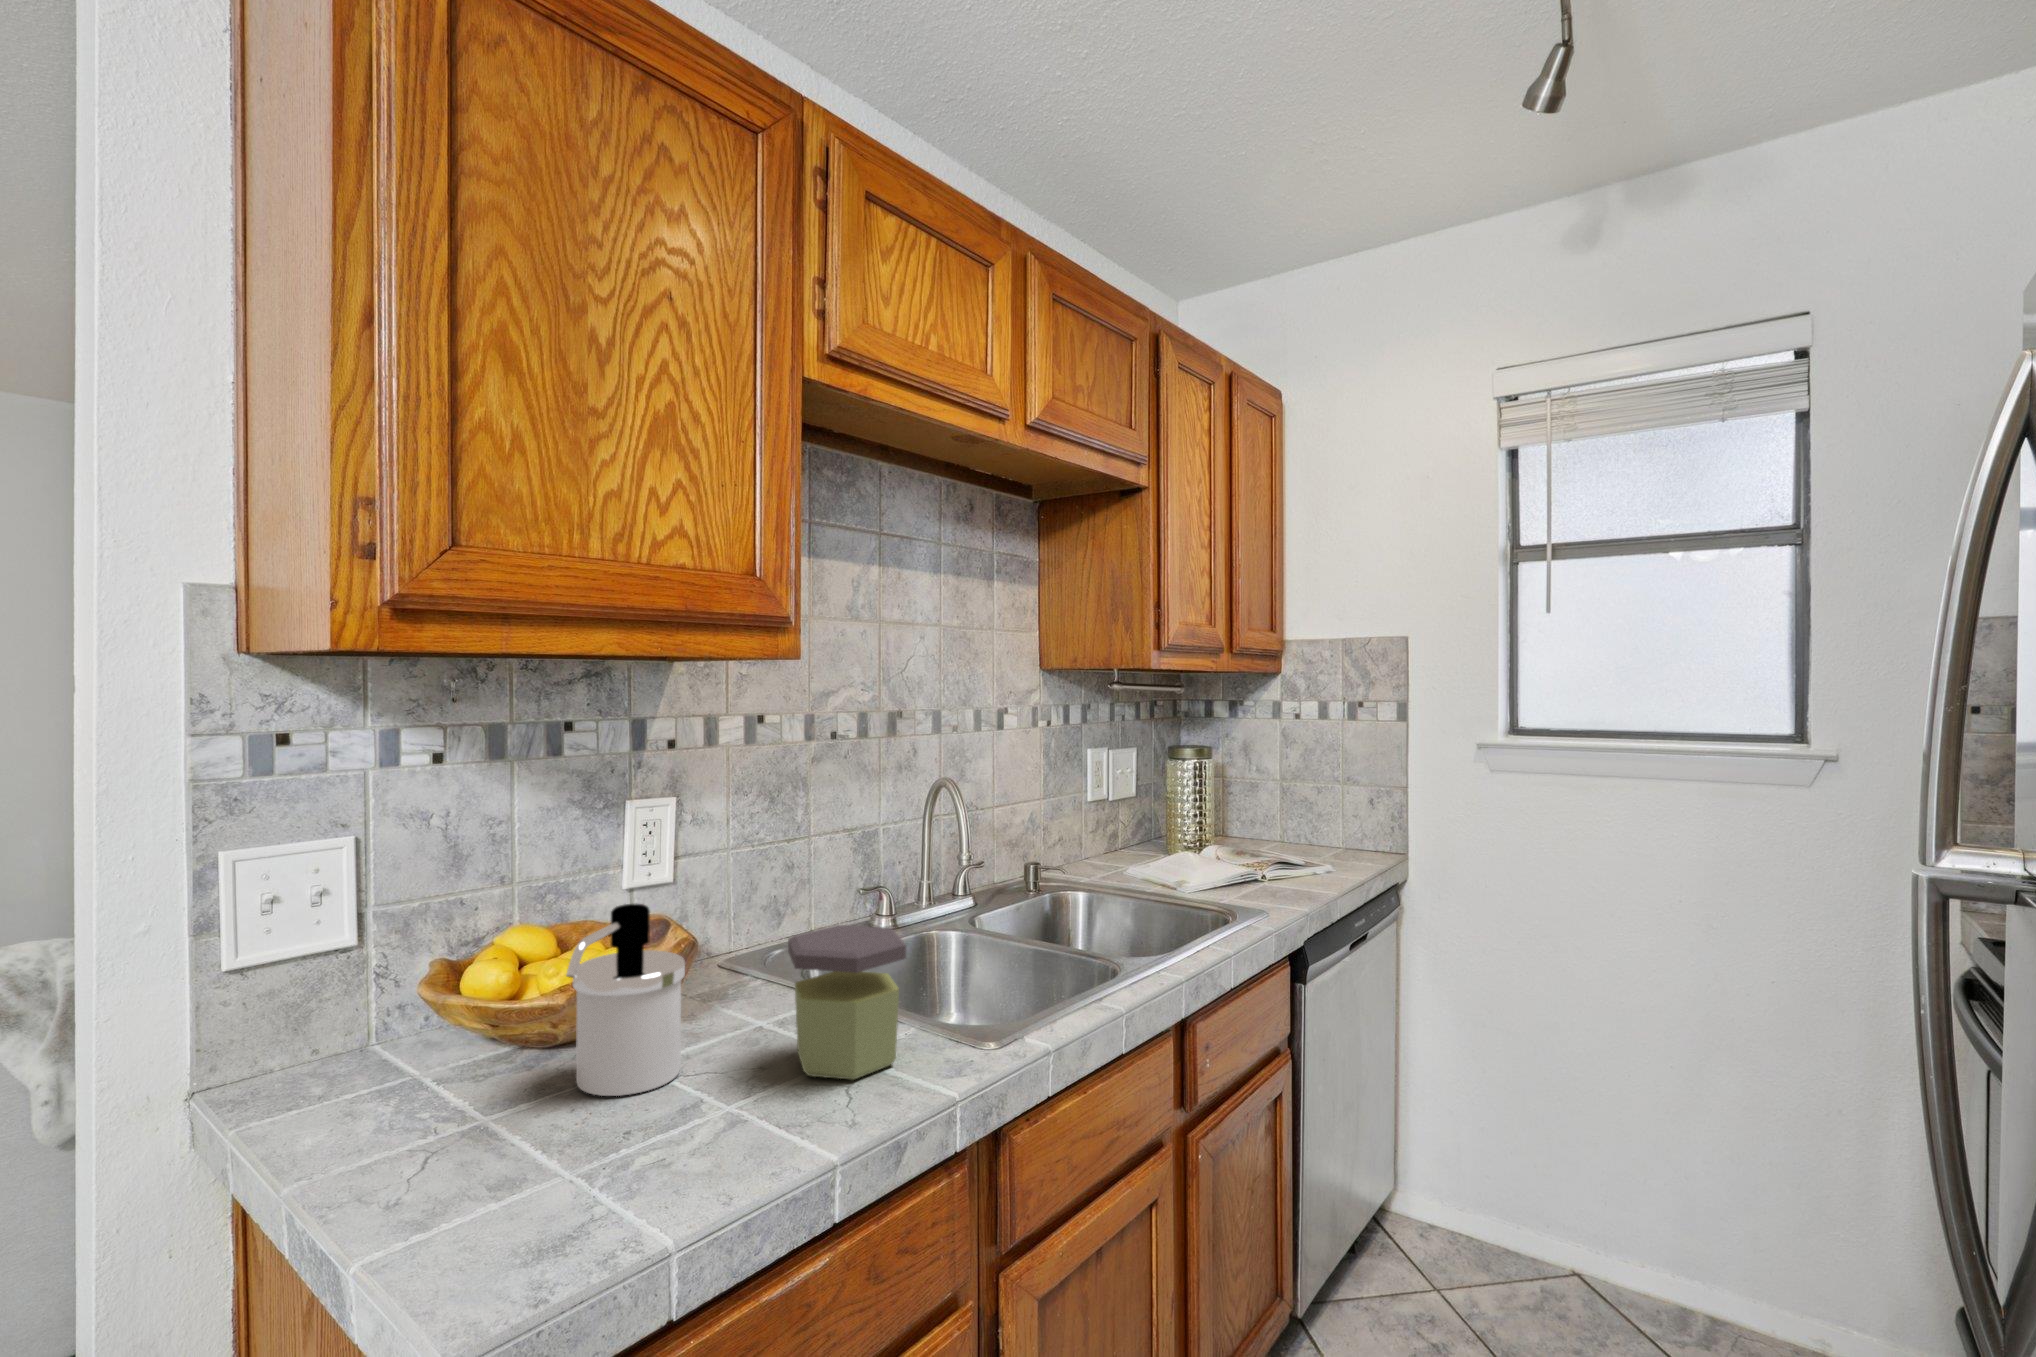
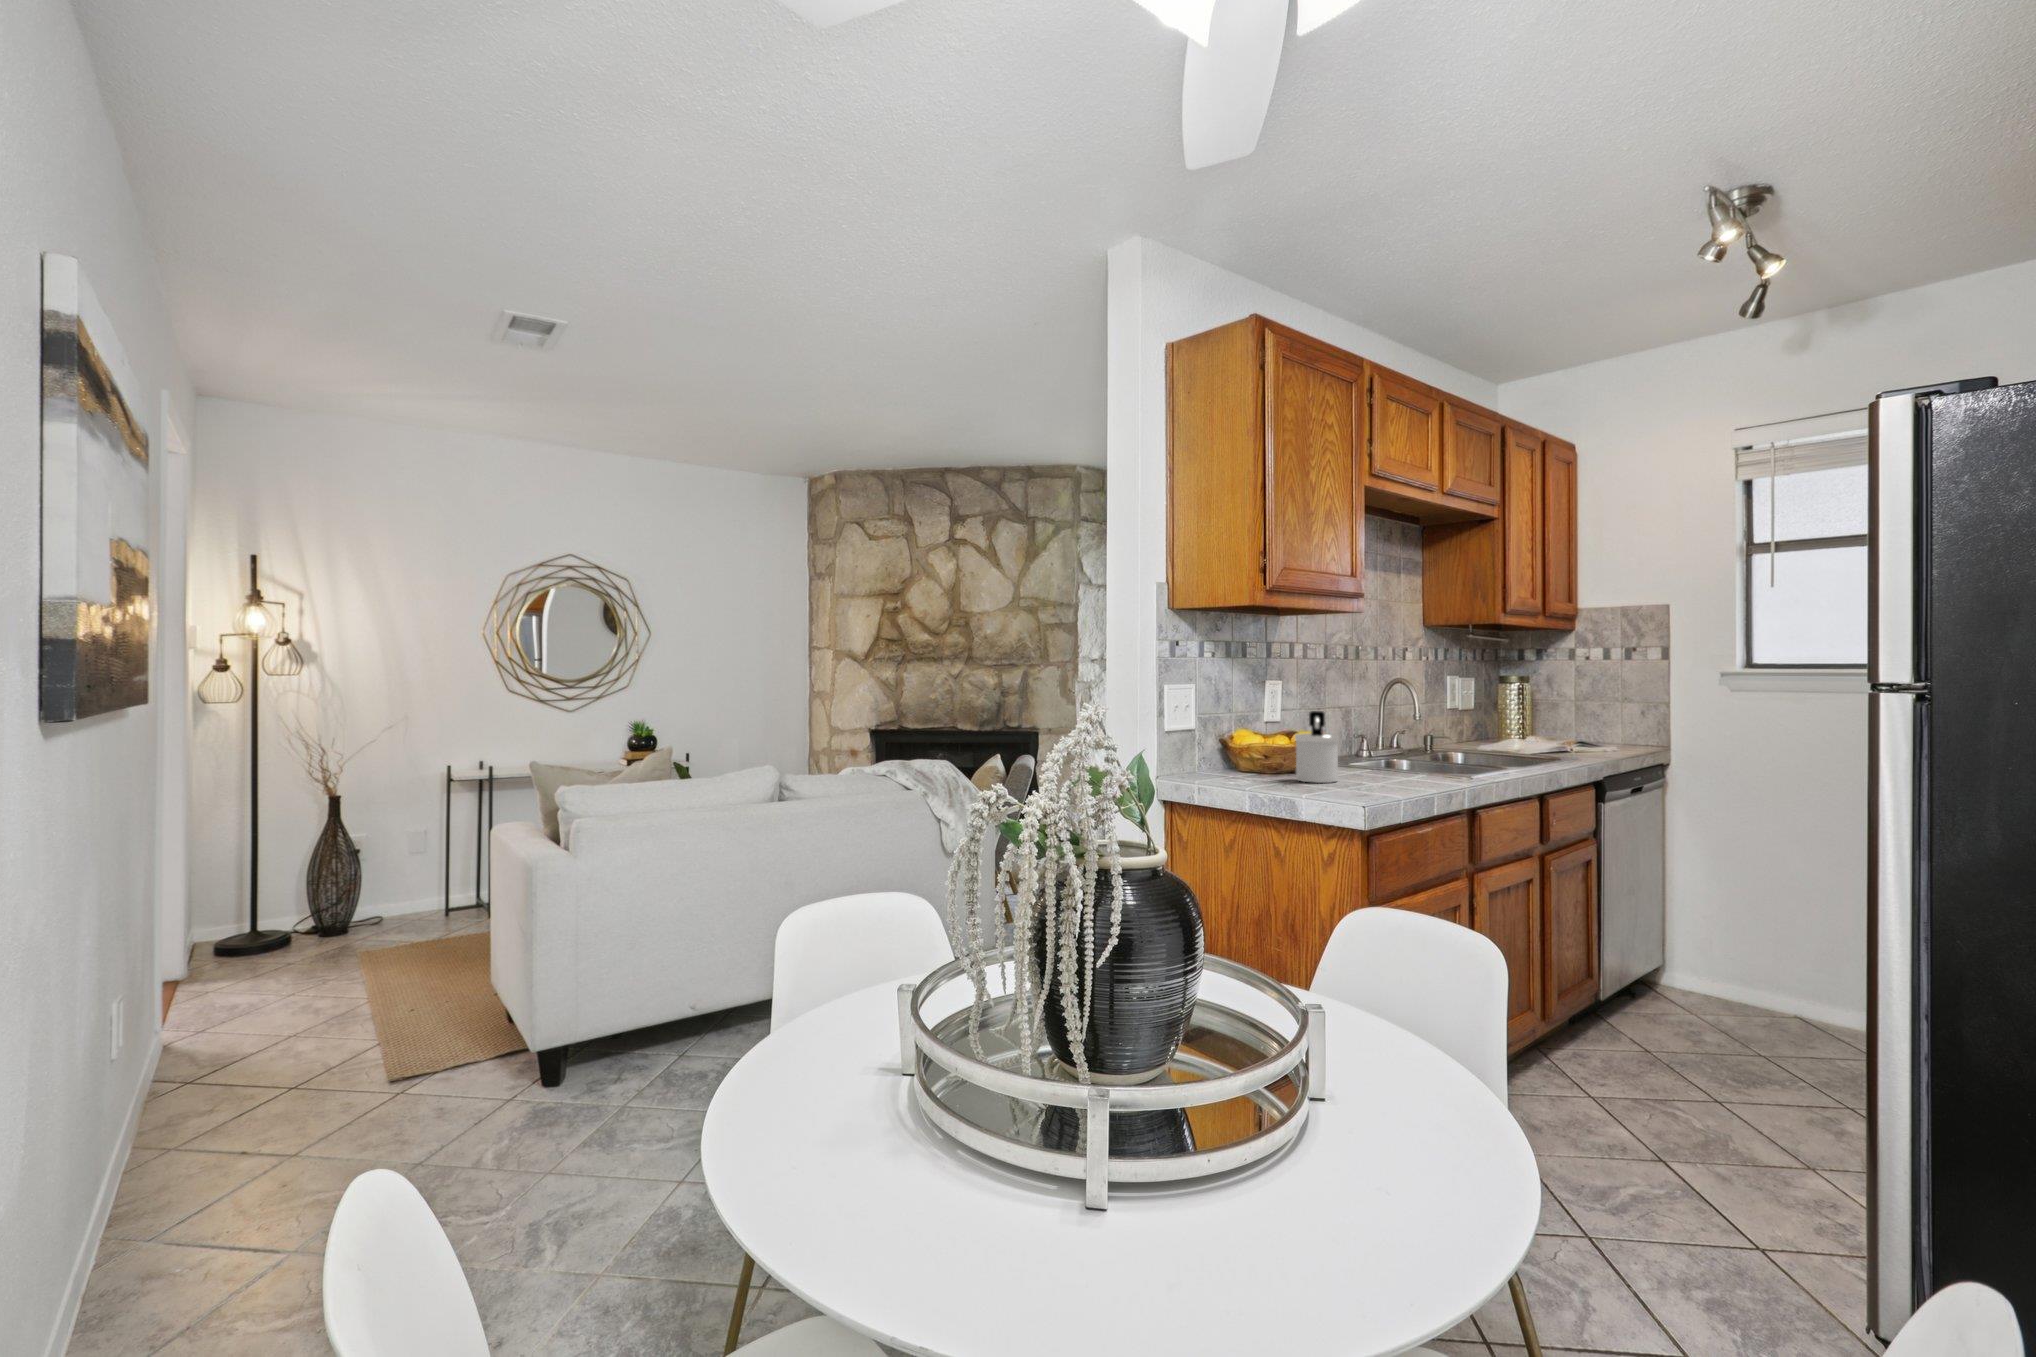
jar: present [788,925,906,1080] -> none [1379,726,1436,782]

